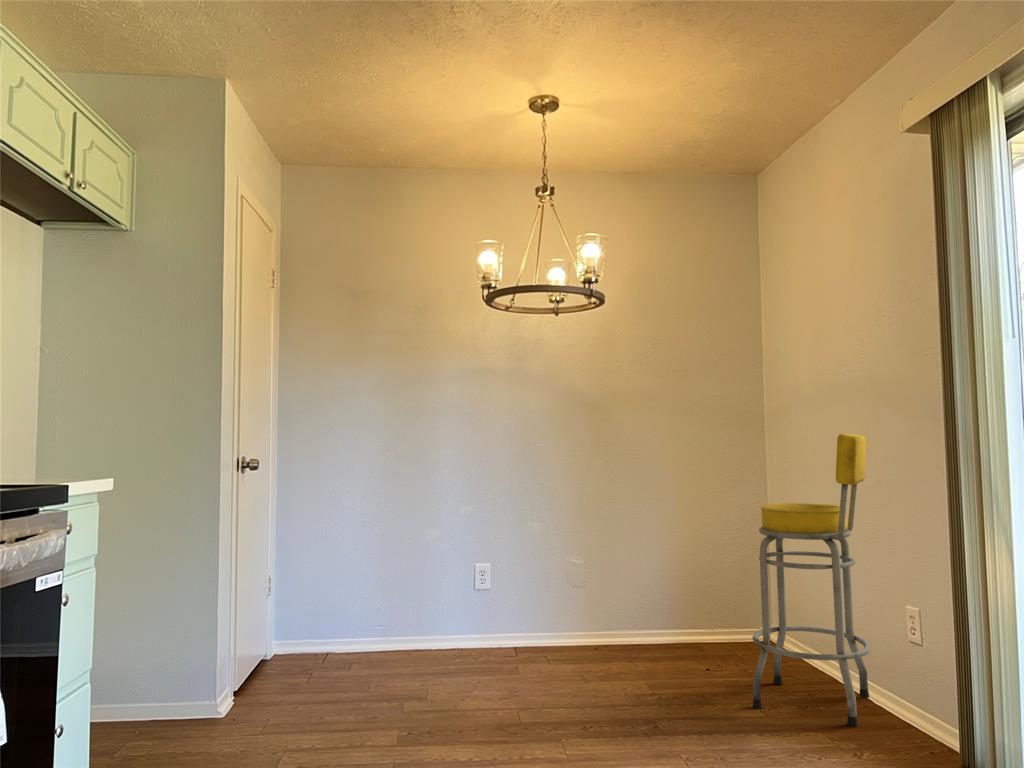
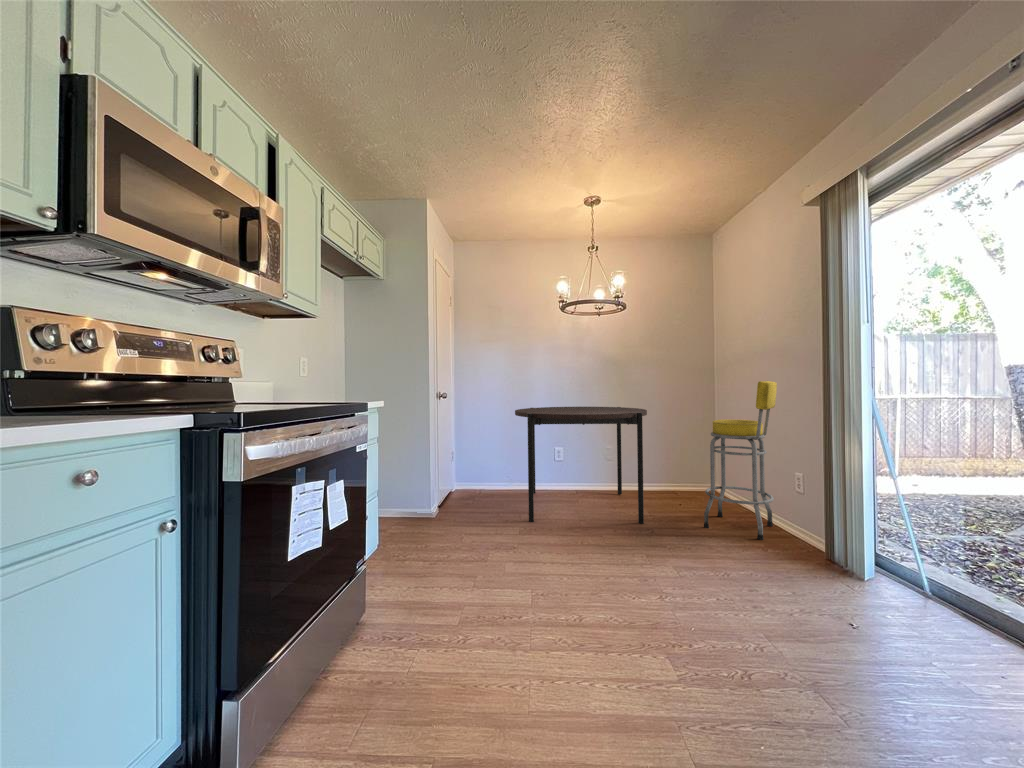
dining table: none [398,482,645,719] -> present [515,407,647,524]

